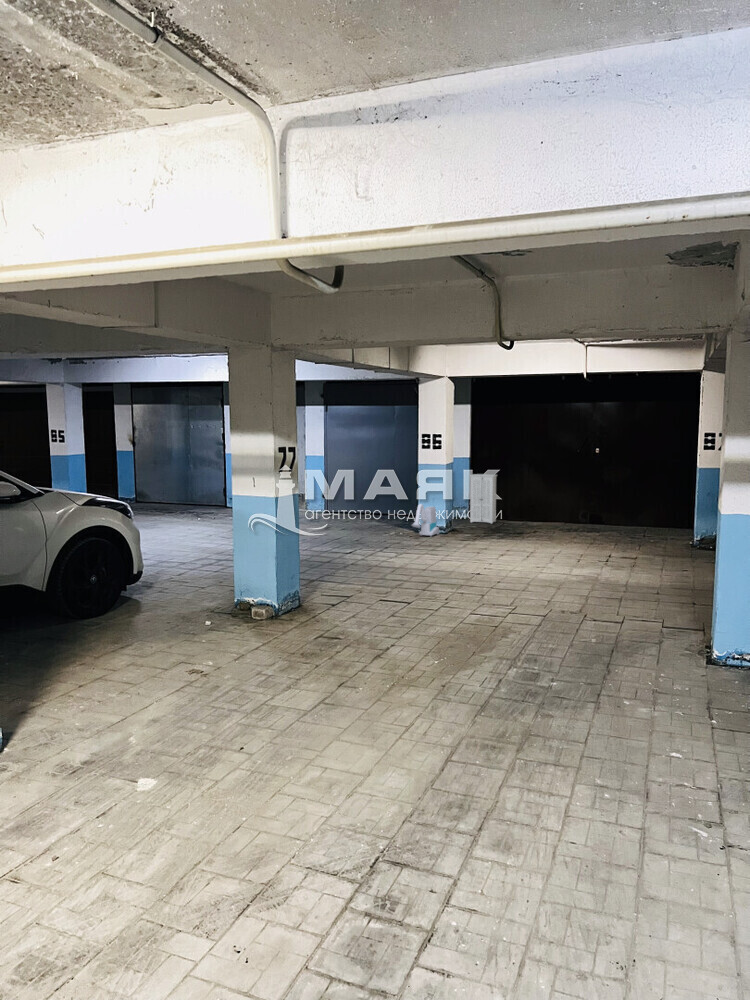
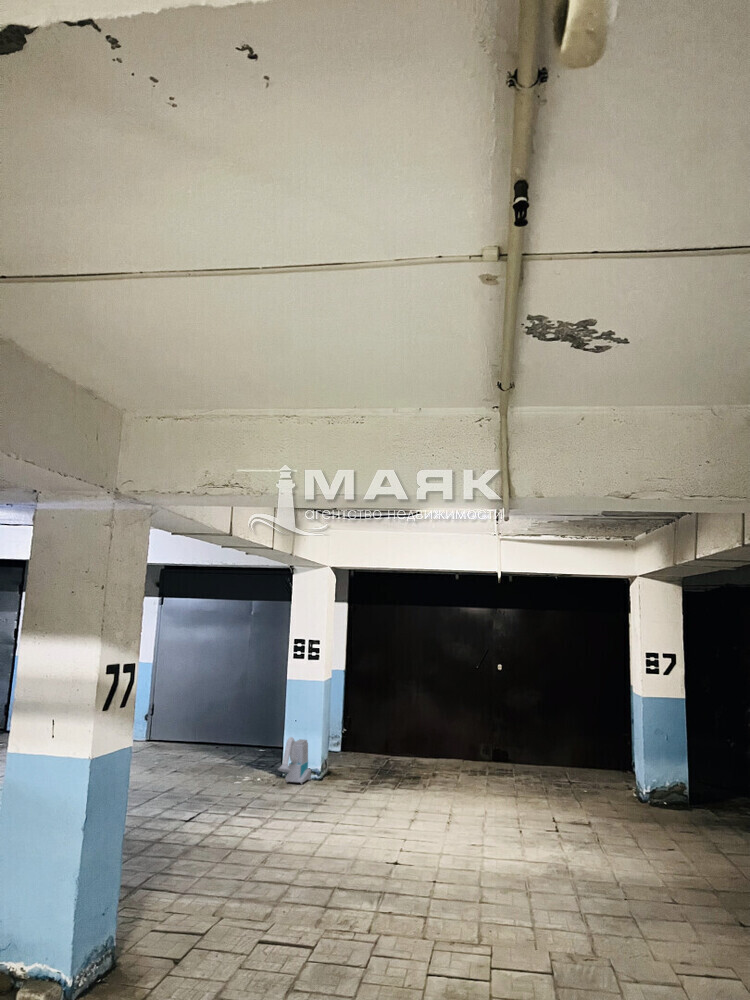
storage cabinet: present [469,474,497,523] -> none [343,691,378,759]

